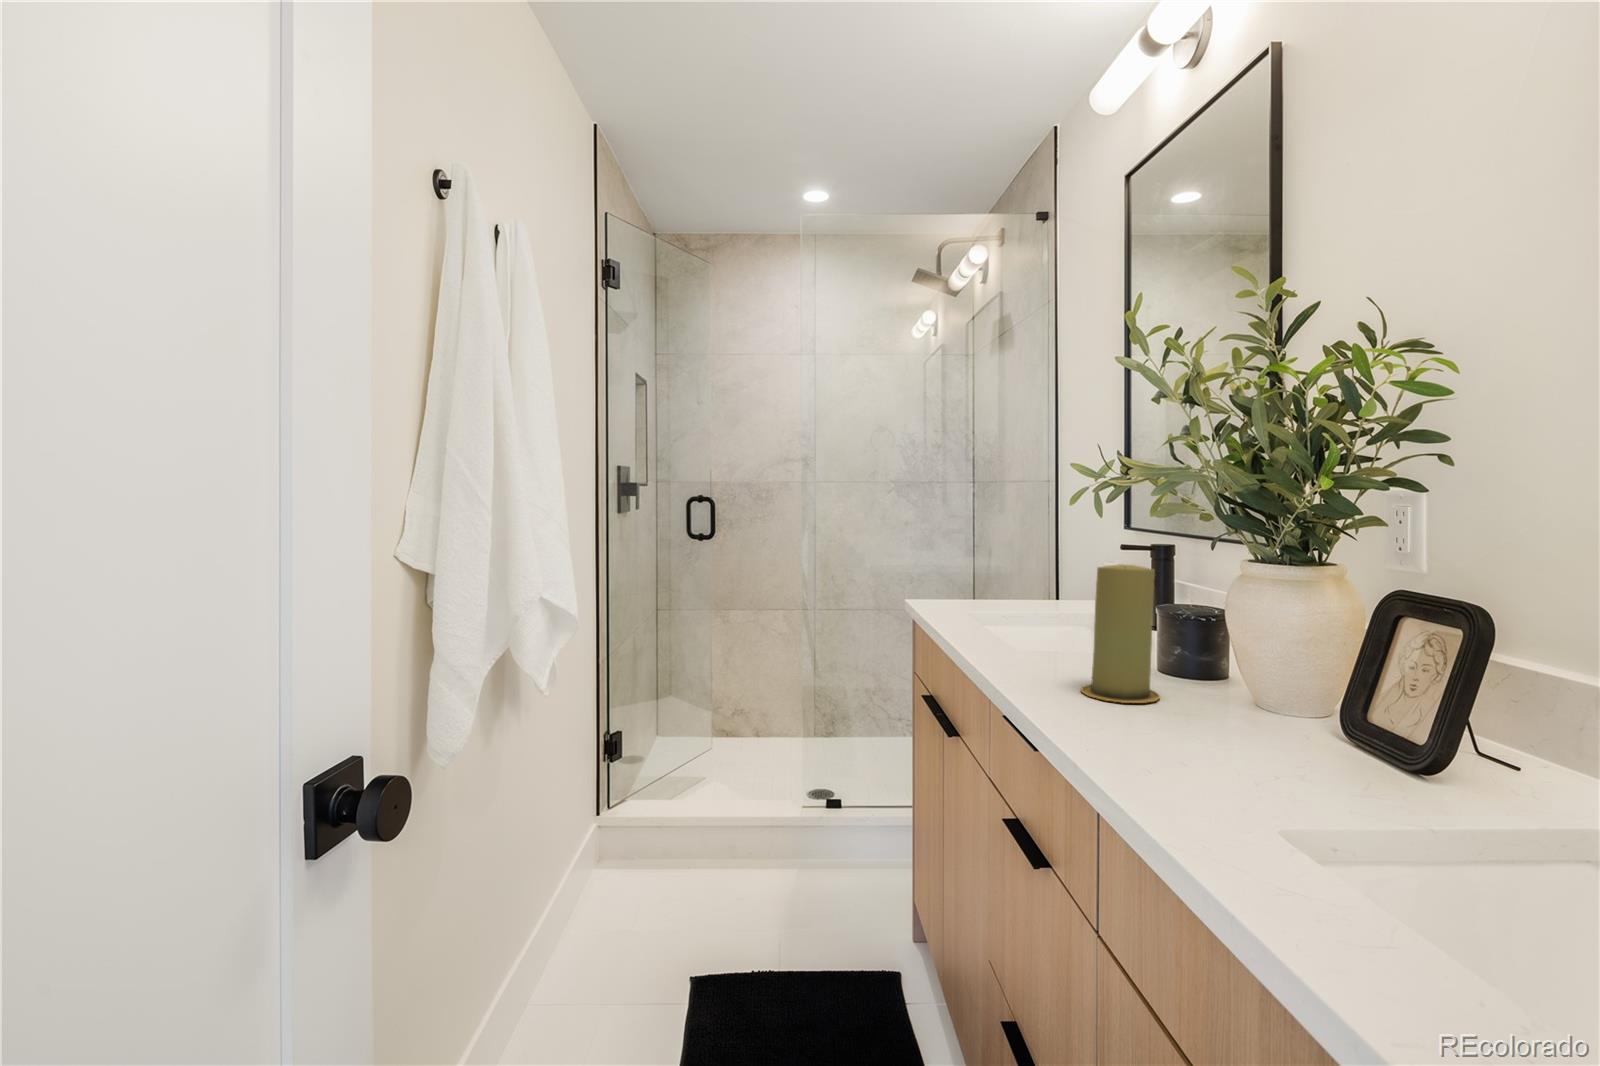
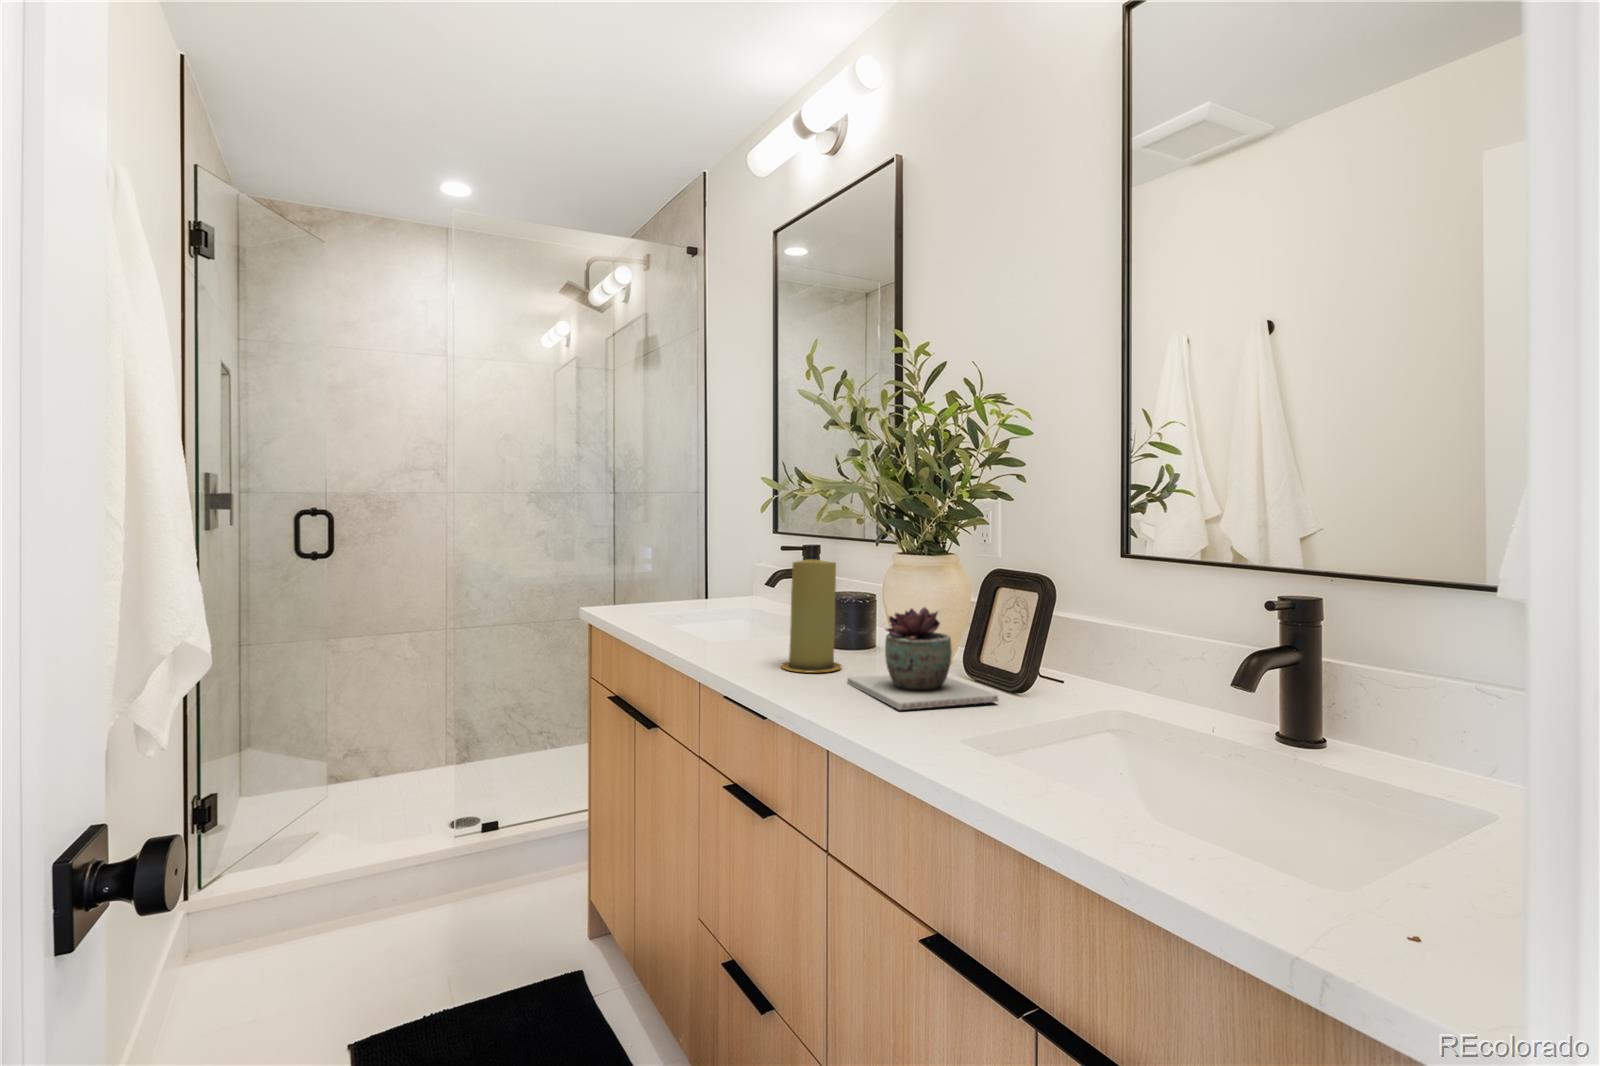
succulent plant: none [1155,636,1374,781] -> present [847,607,999,710]

